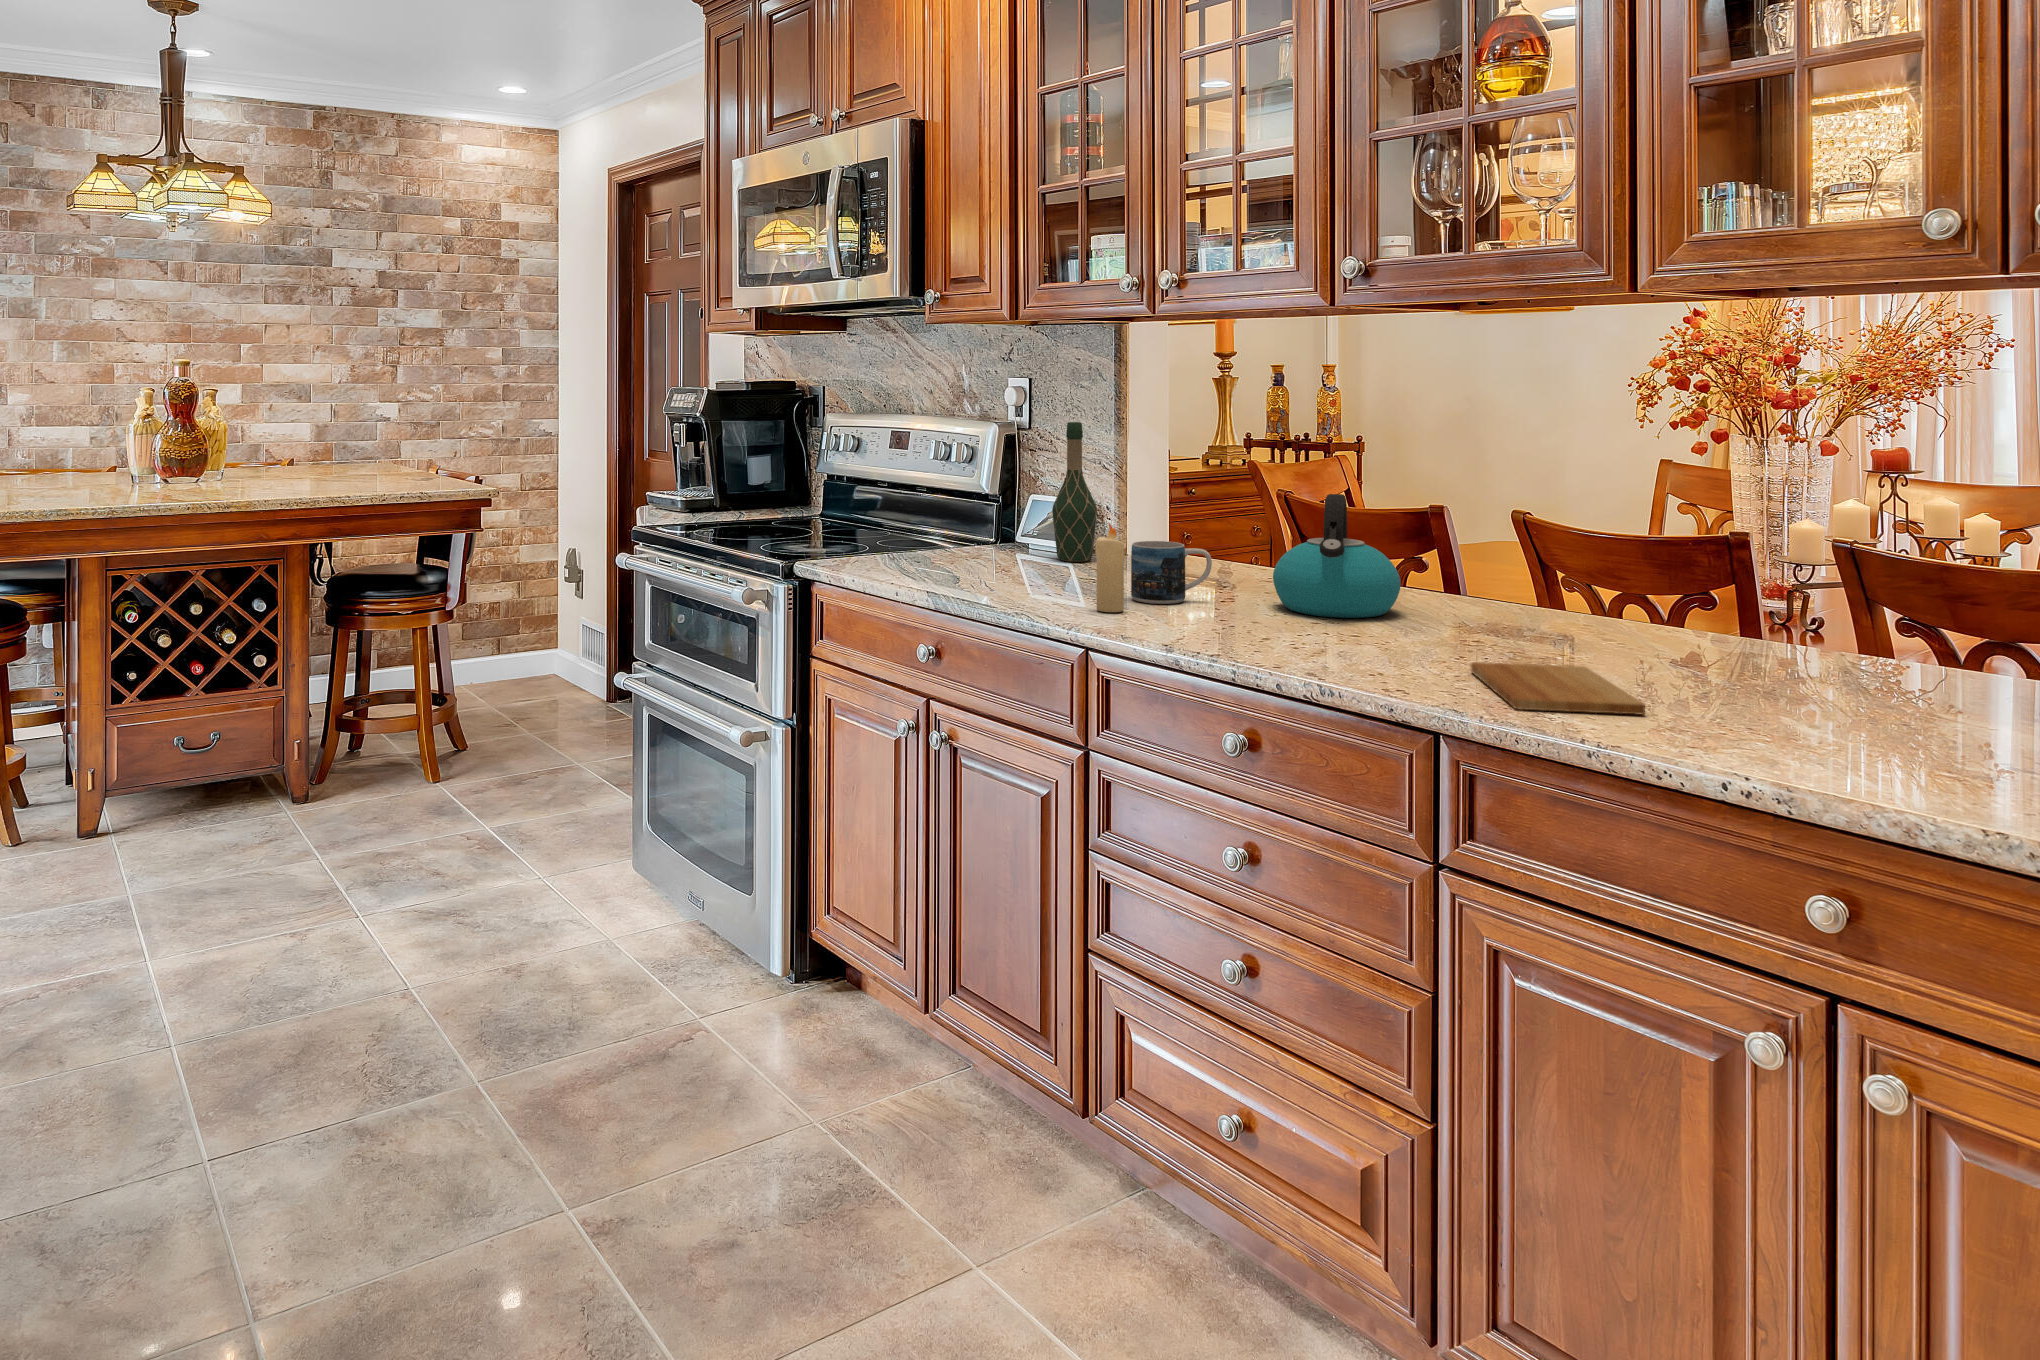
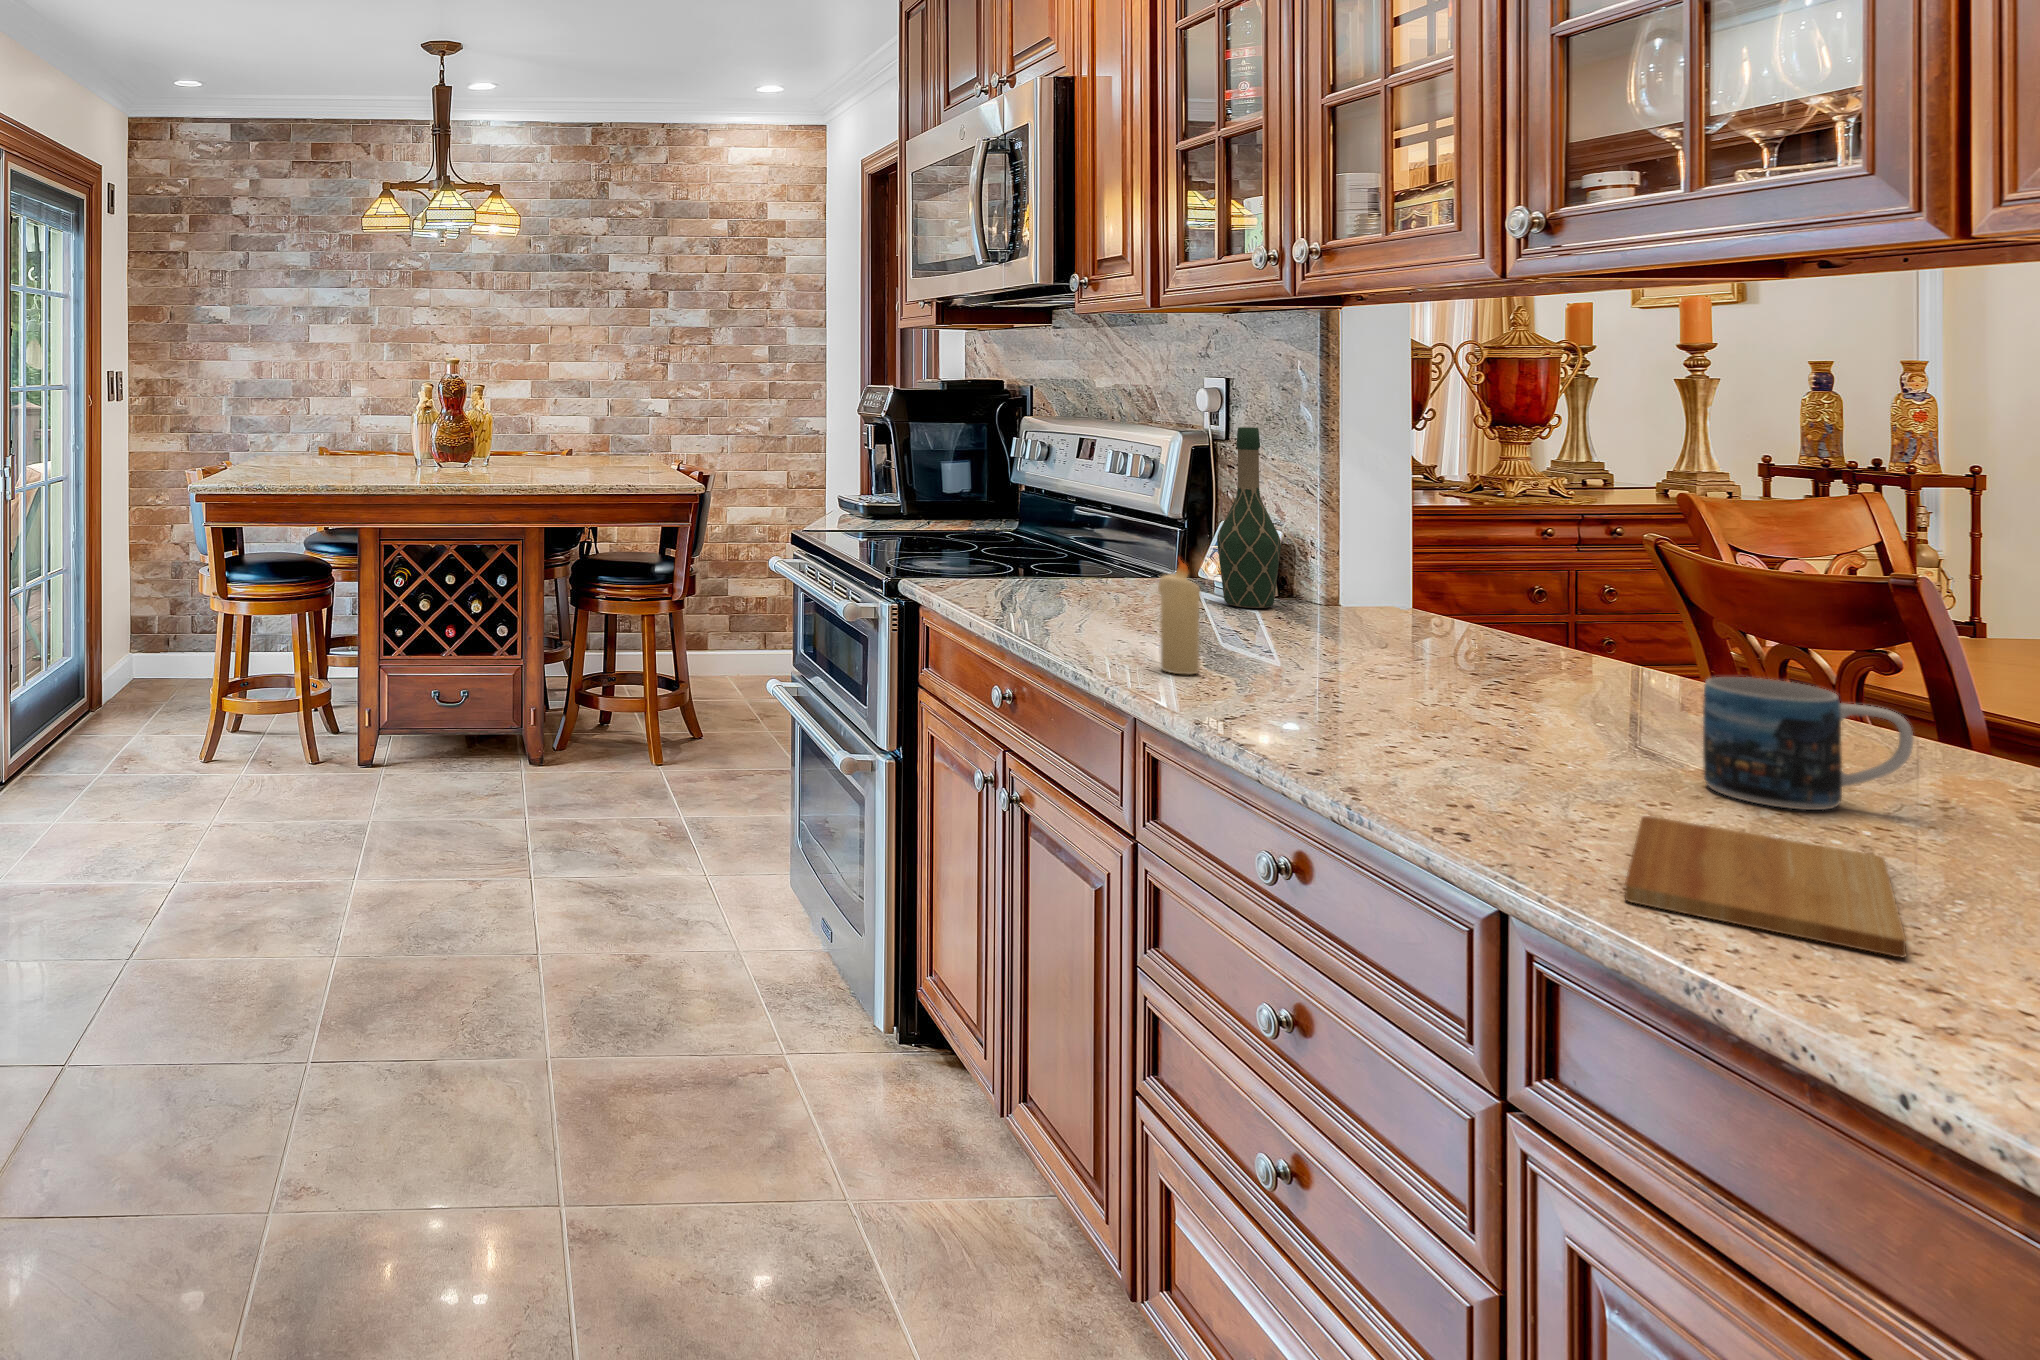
kettle: present [1273,494,1401,618] -> none [1446,538,1671,727]
mug: present [1131,541,1212,604] -> present [1703,677,1913,810]

